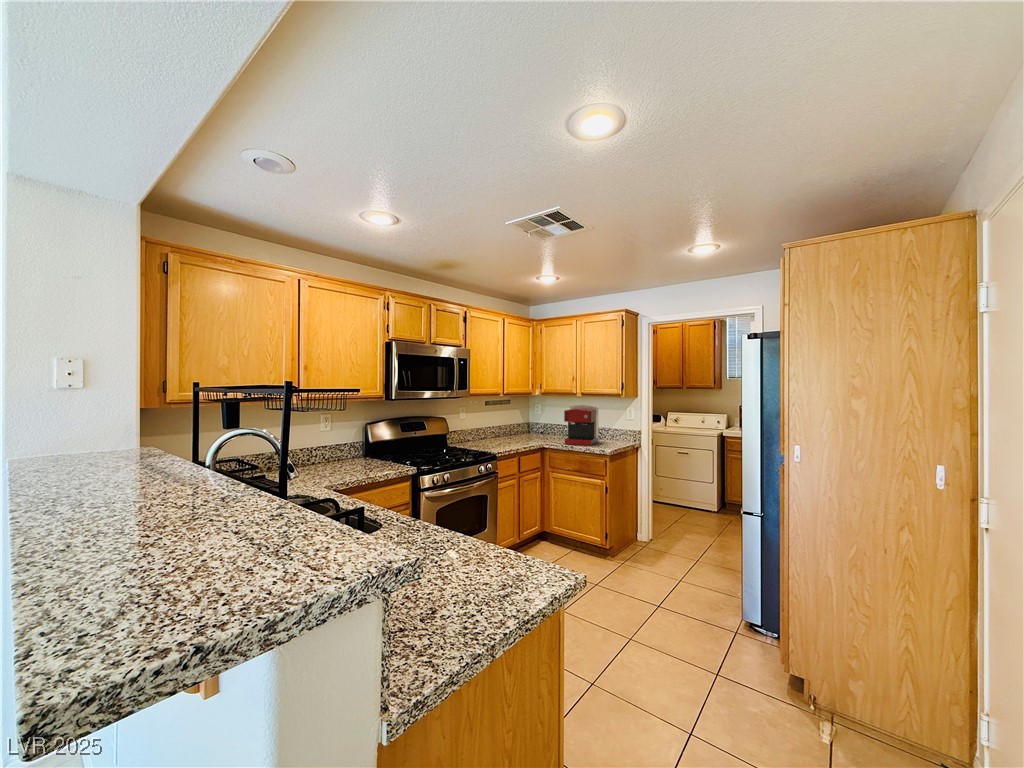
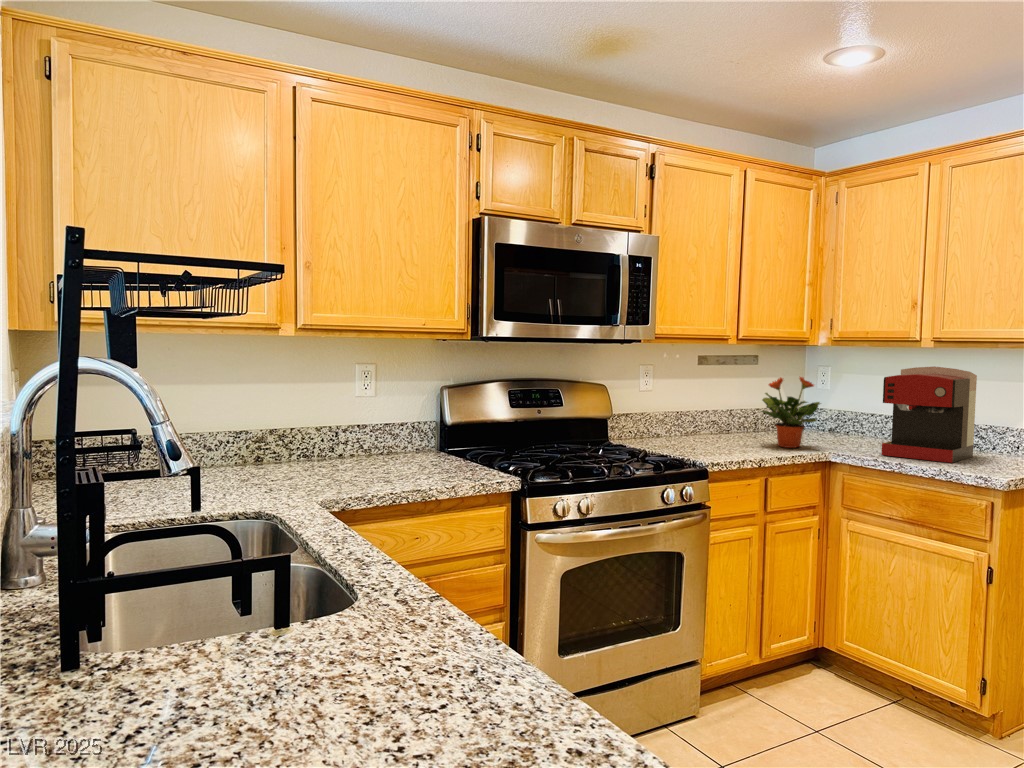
potted plant: none [514,411,540,443] -> present [761,377,820,448]

